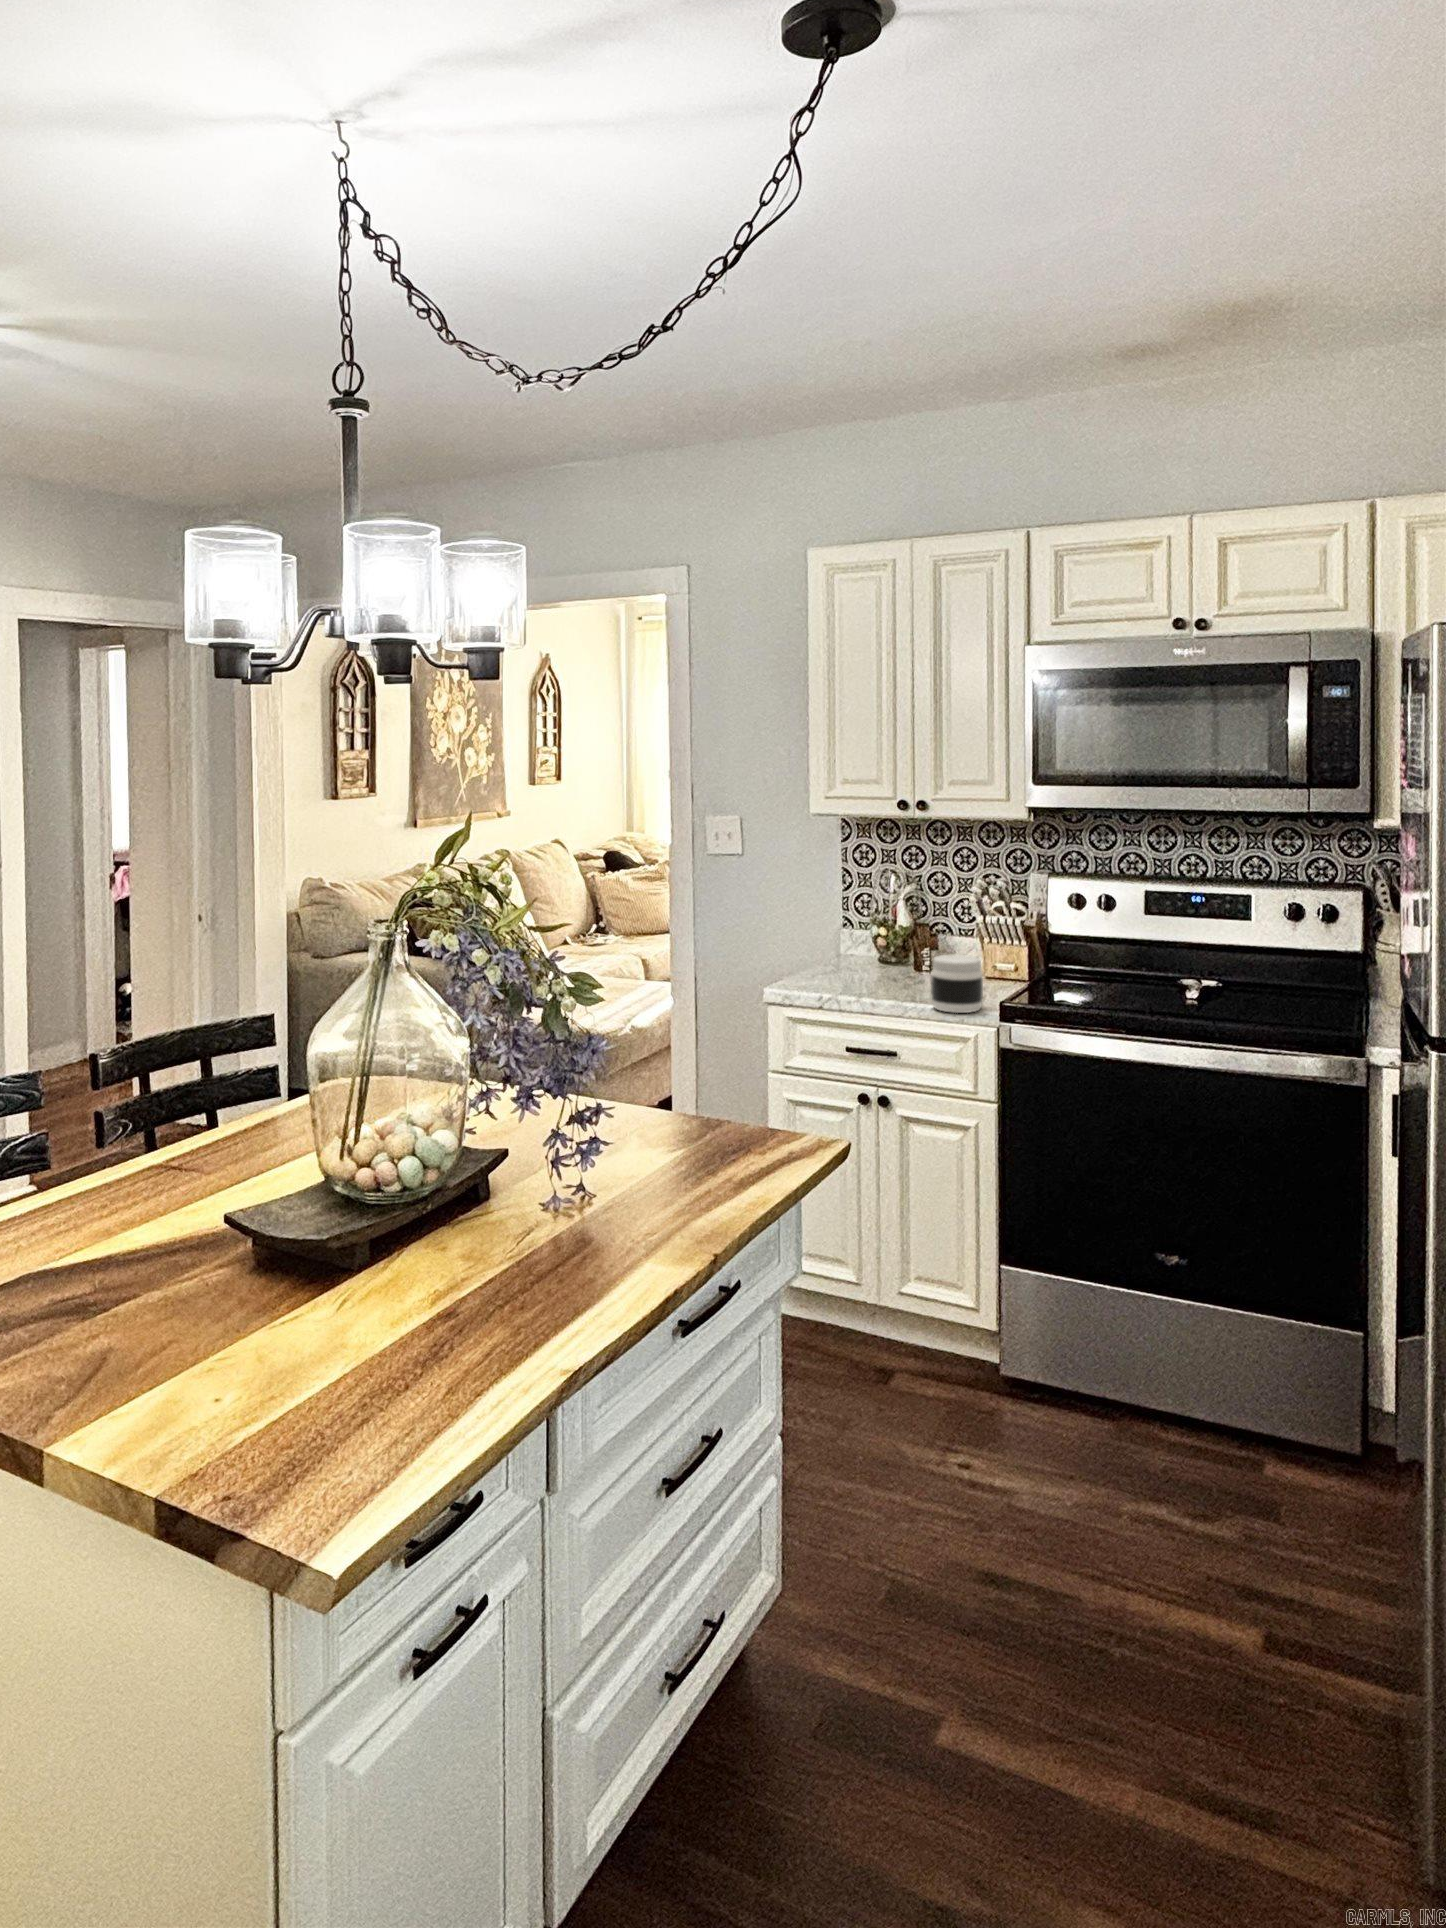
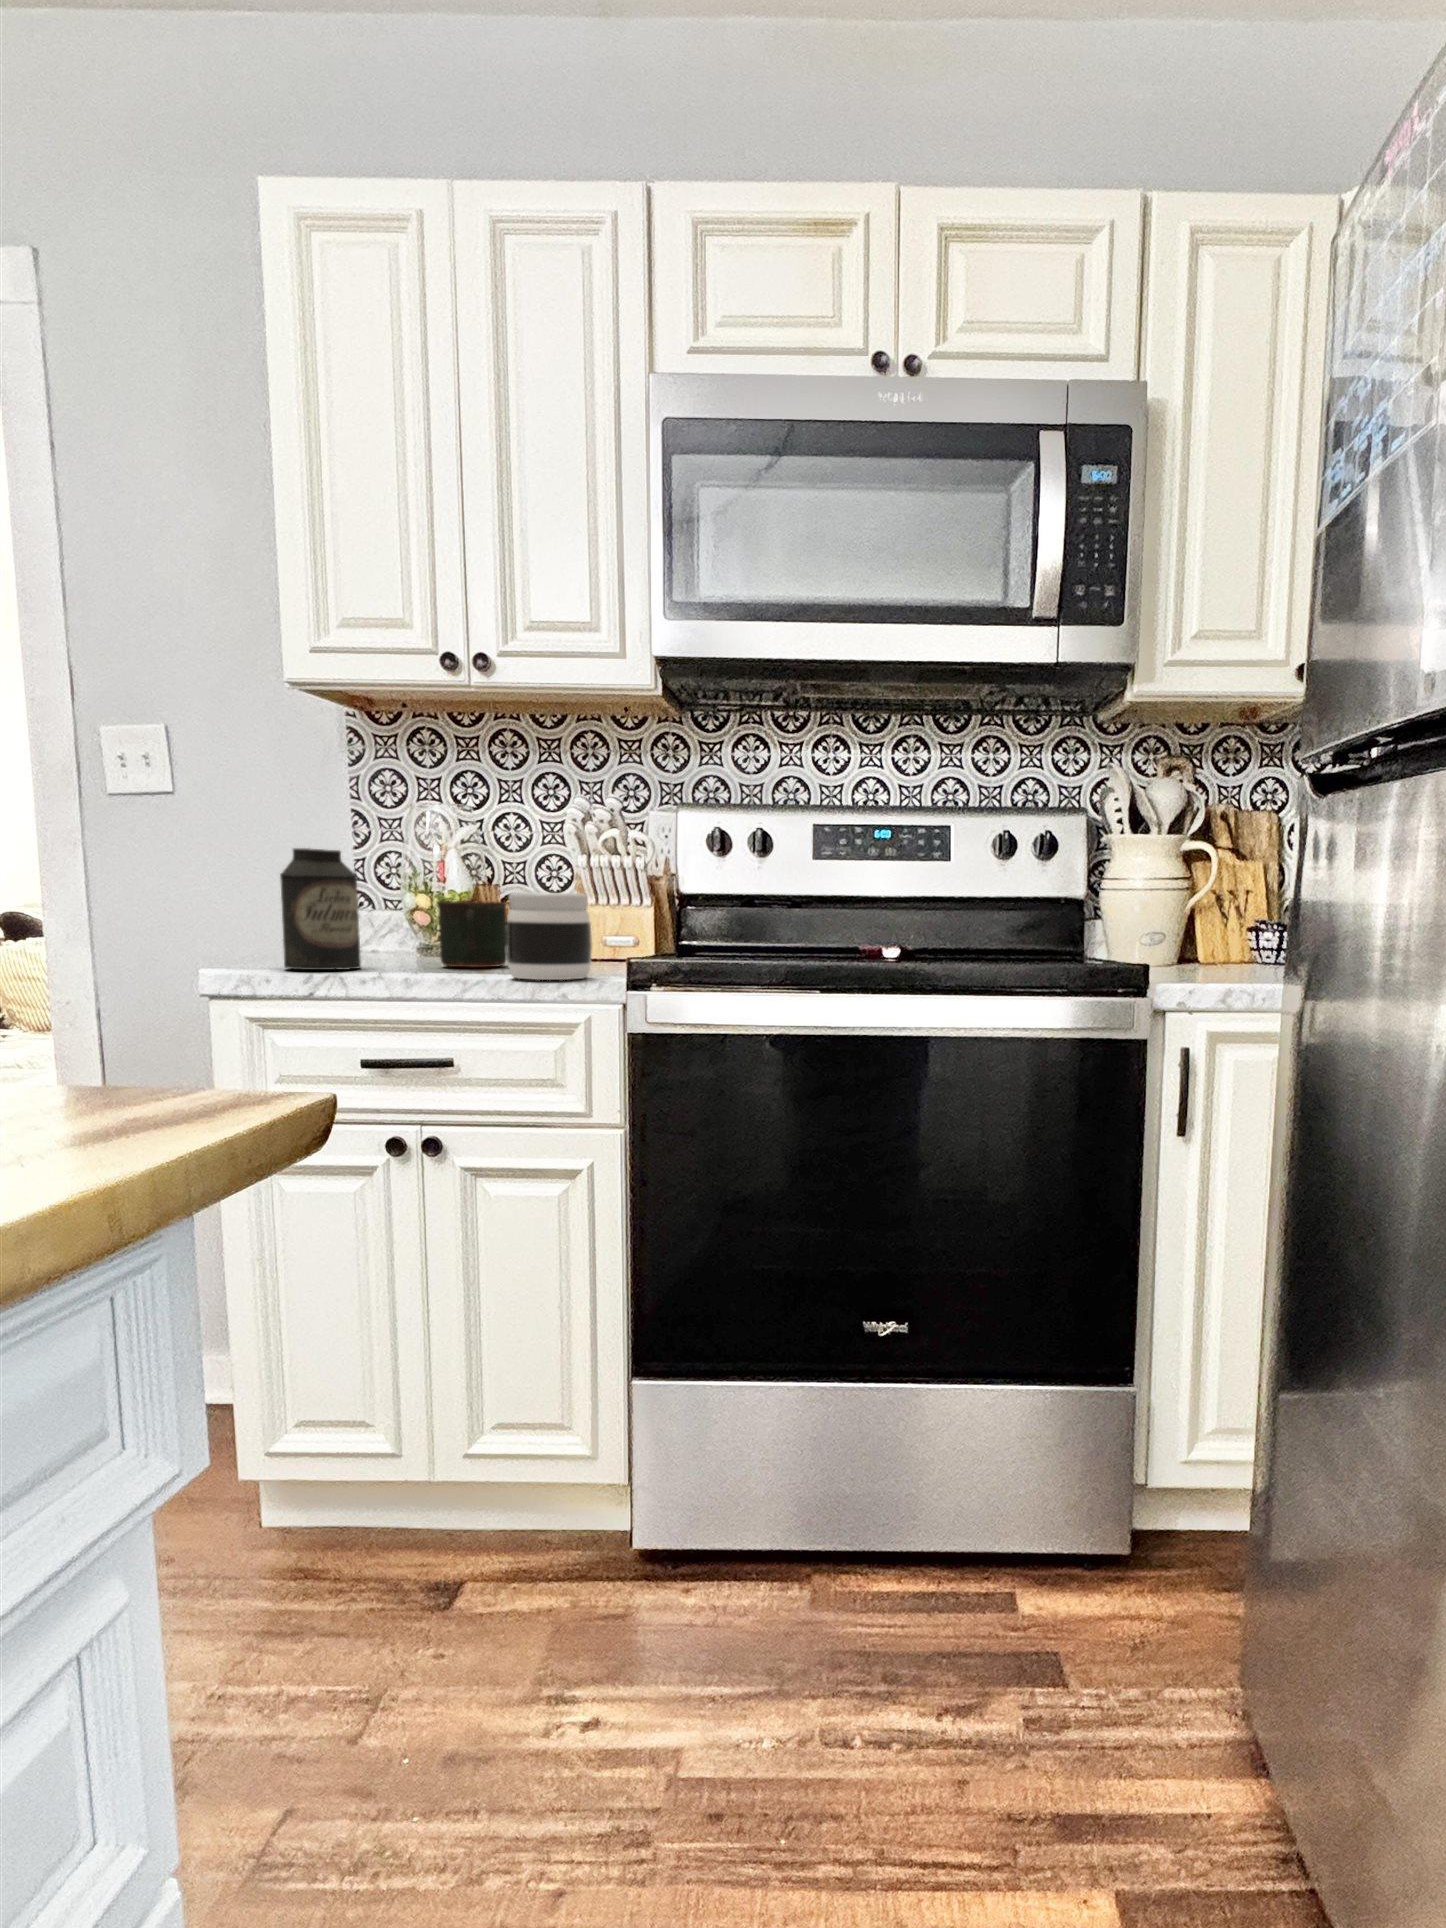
canister: none [803,914,847,989] -> present [280,848,361,970]
mug: none [892,944,934,989] -> present [438,901,507,967]

